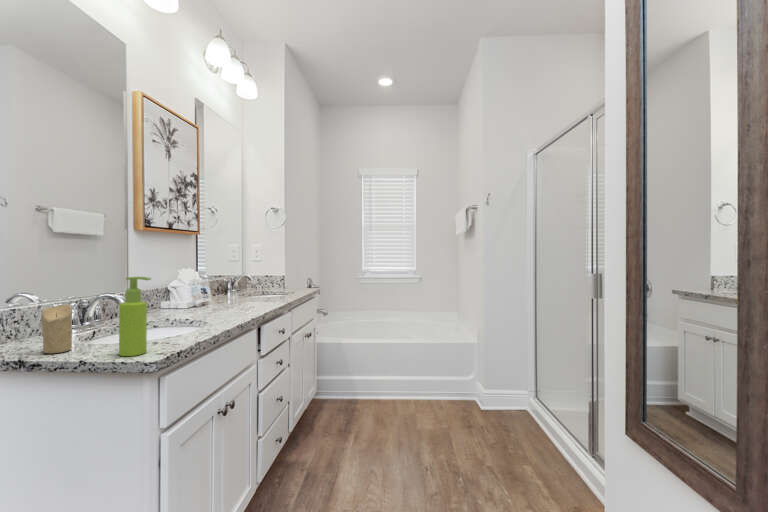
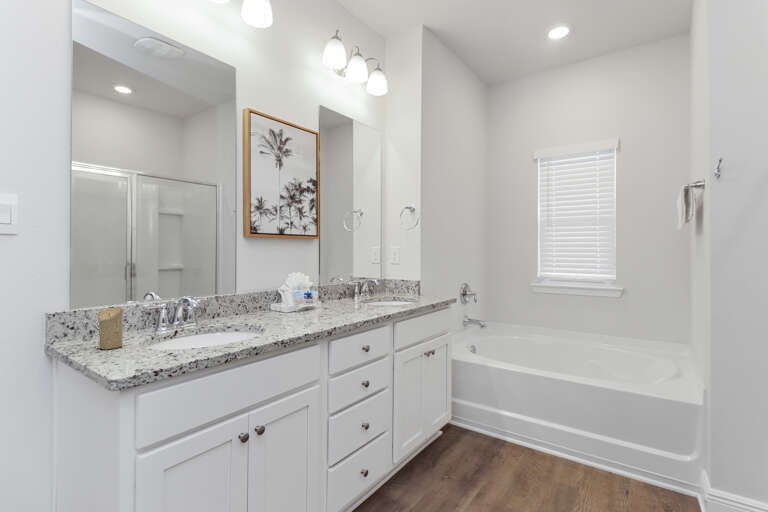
soap dispenser: present [119,277,151,356] -> none [127,284,153,361]

